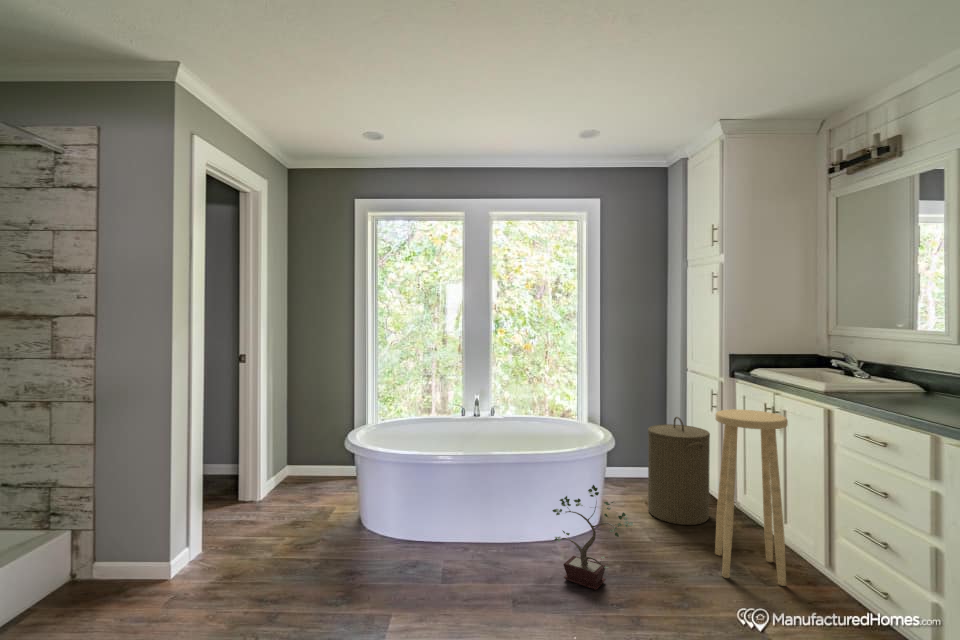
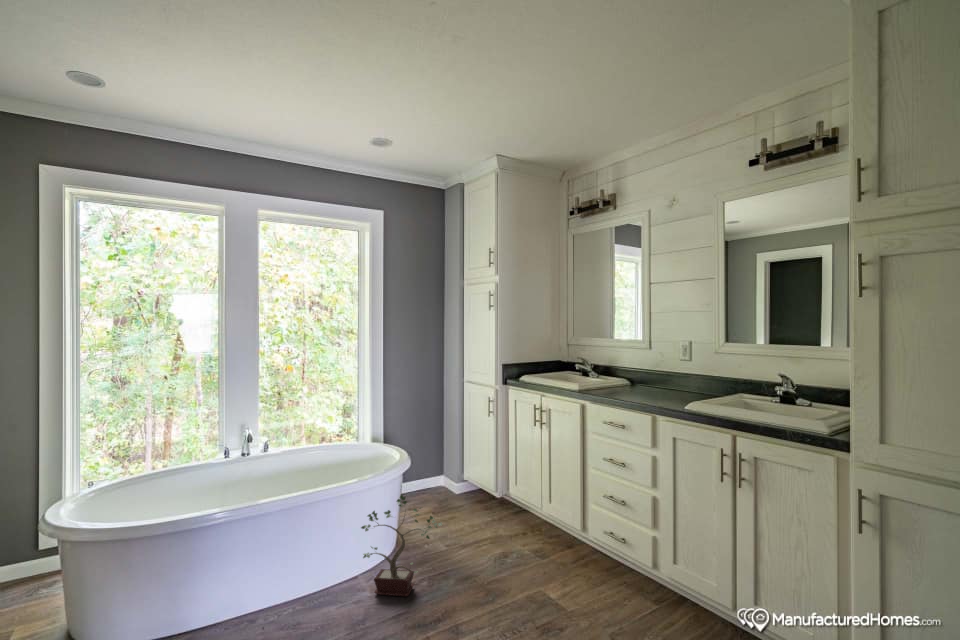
stool: present [715,409,788,586] -> none [499,411,556,559]
laundry hamper: present [648,417,710,525] -> none [434,424,488,523]

